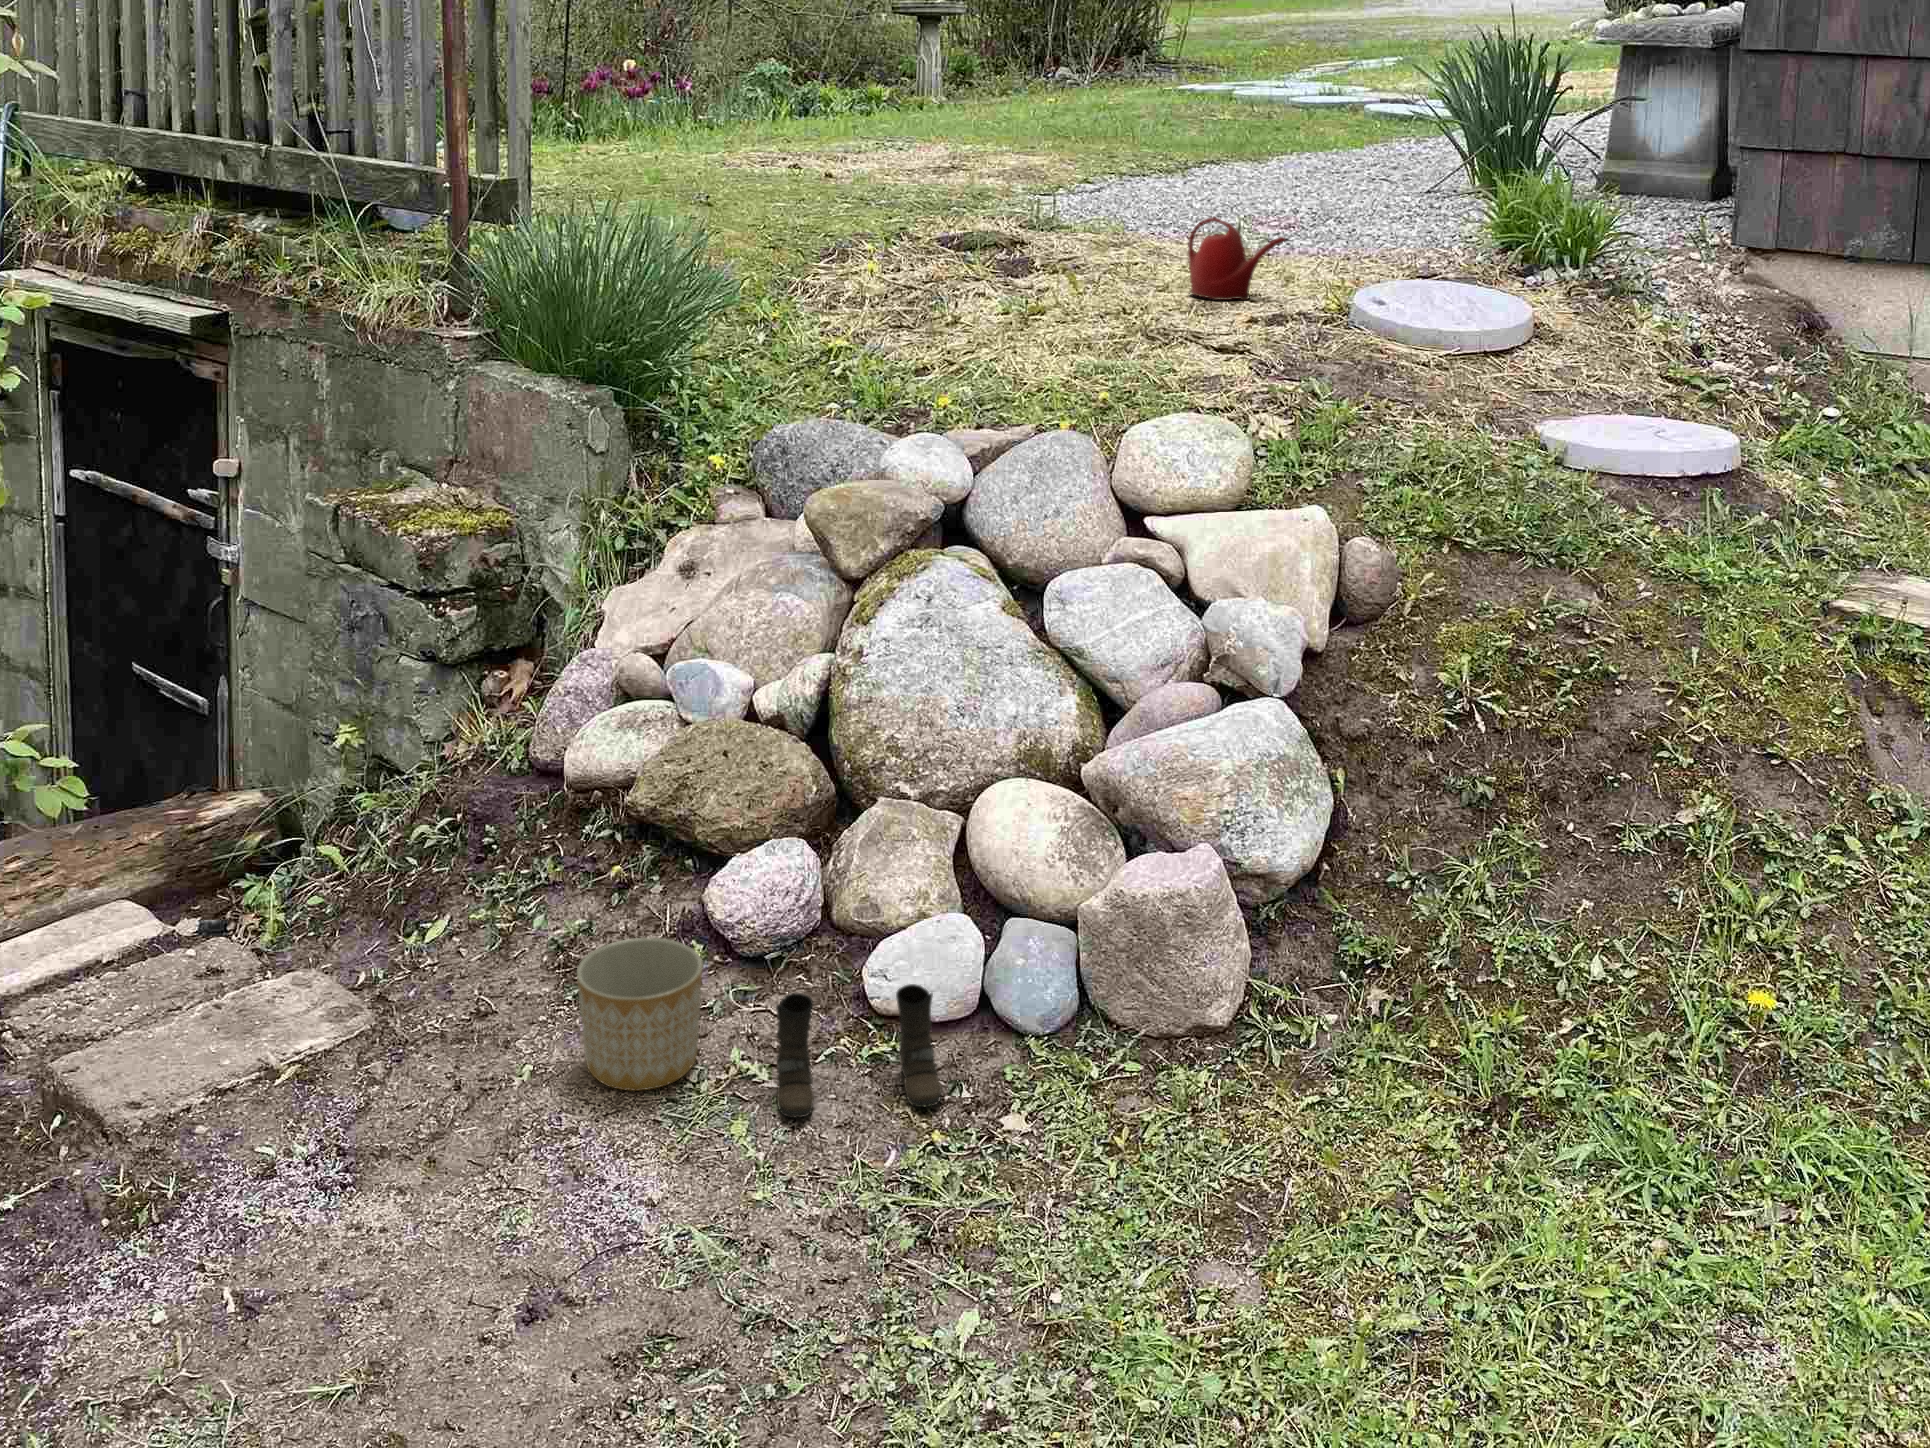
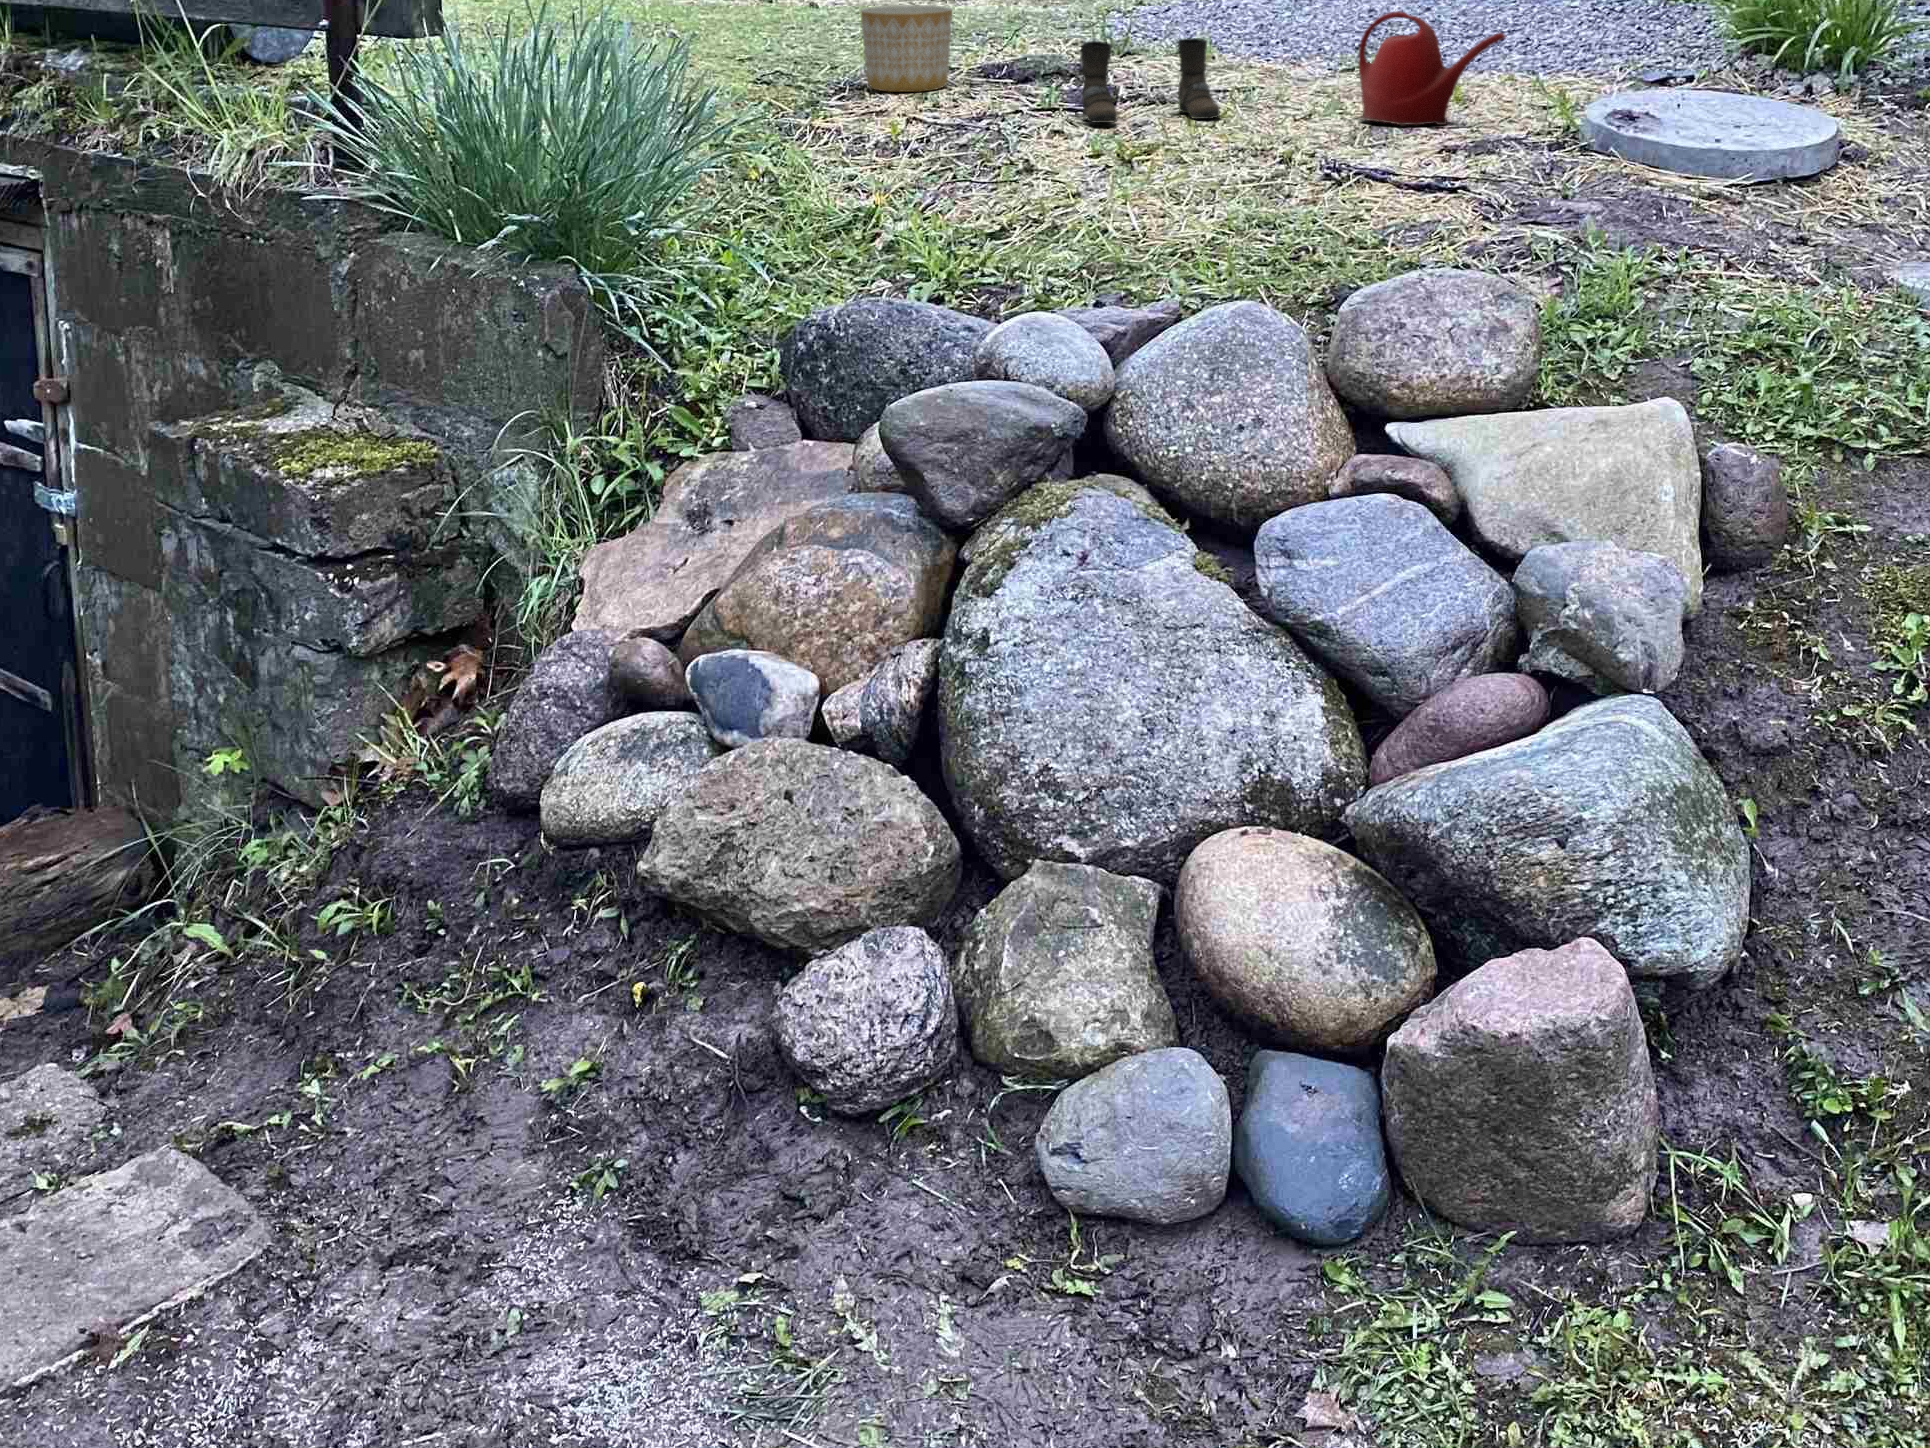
planter: present [577,938,703,1091] -> present [860,5,952,92]
boots: present [776,984,942,1117] -> present [1080,38,1220,123]

